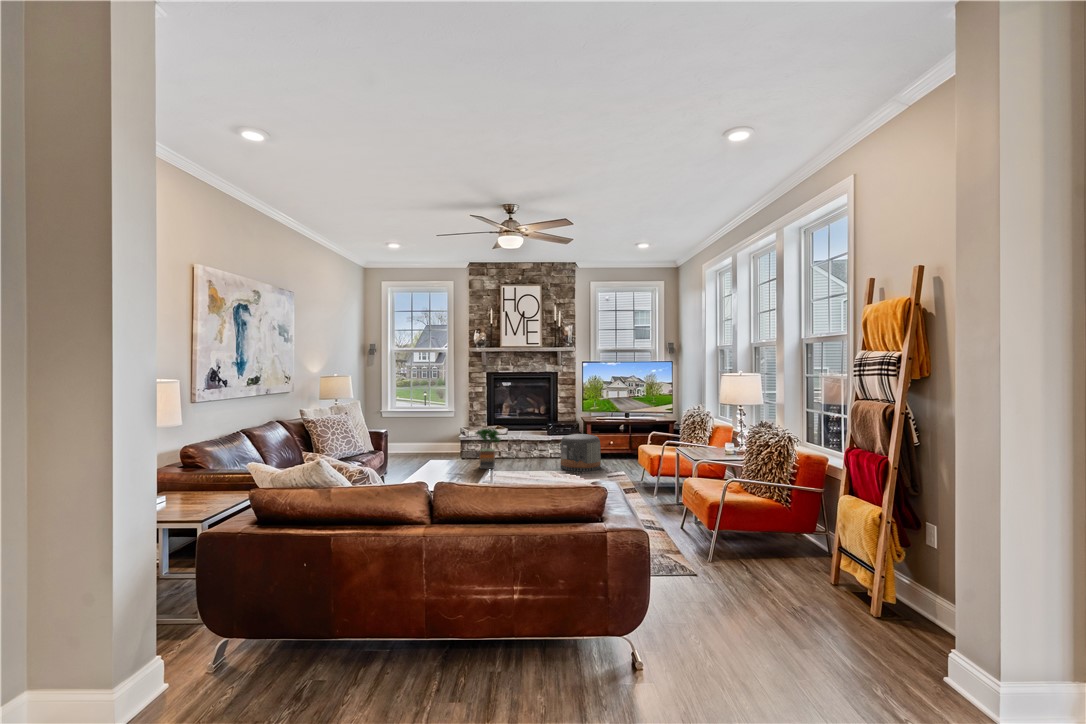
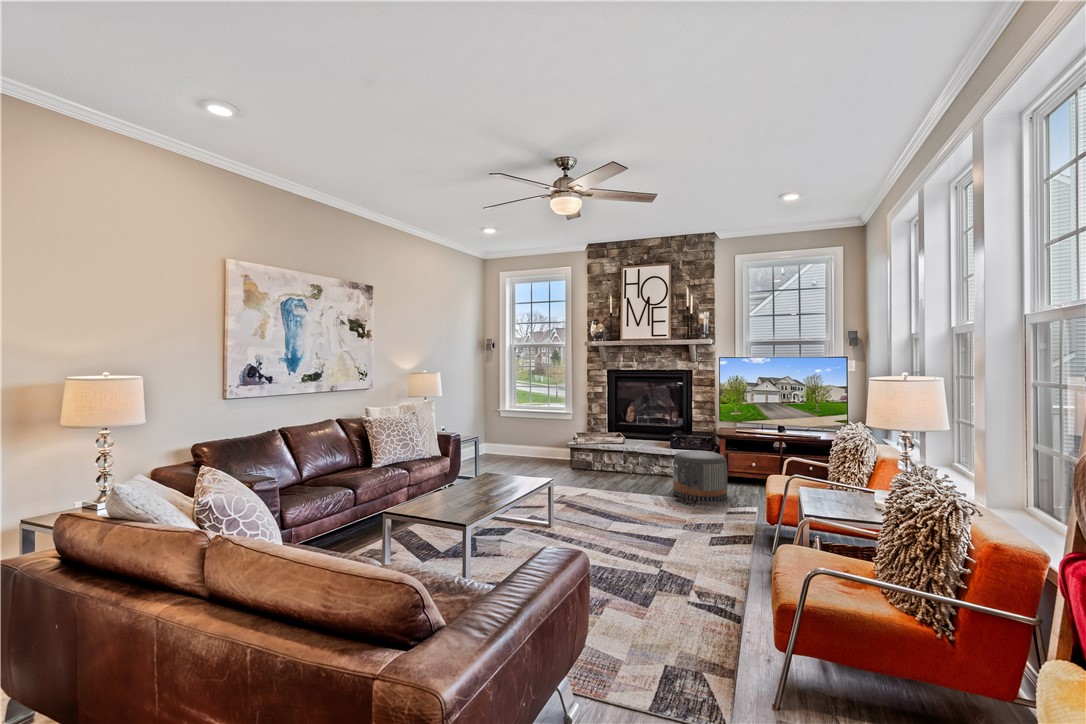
potted tree: present [476,429,500,469] -> none [573,435,603,485]

